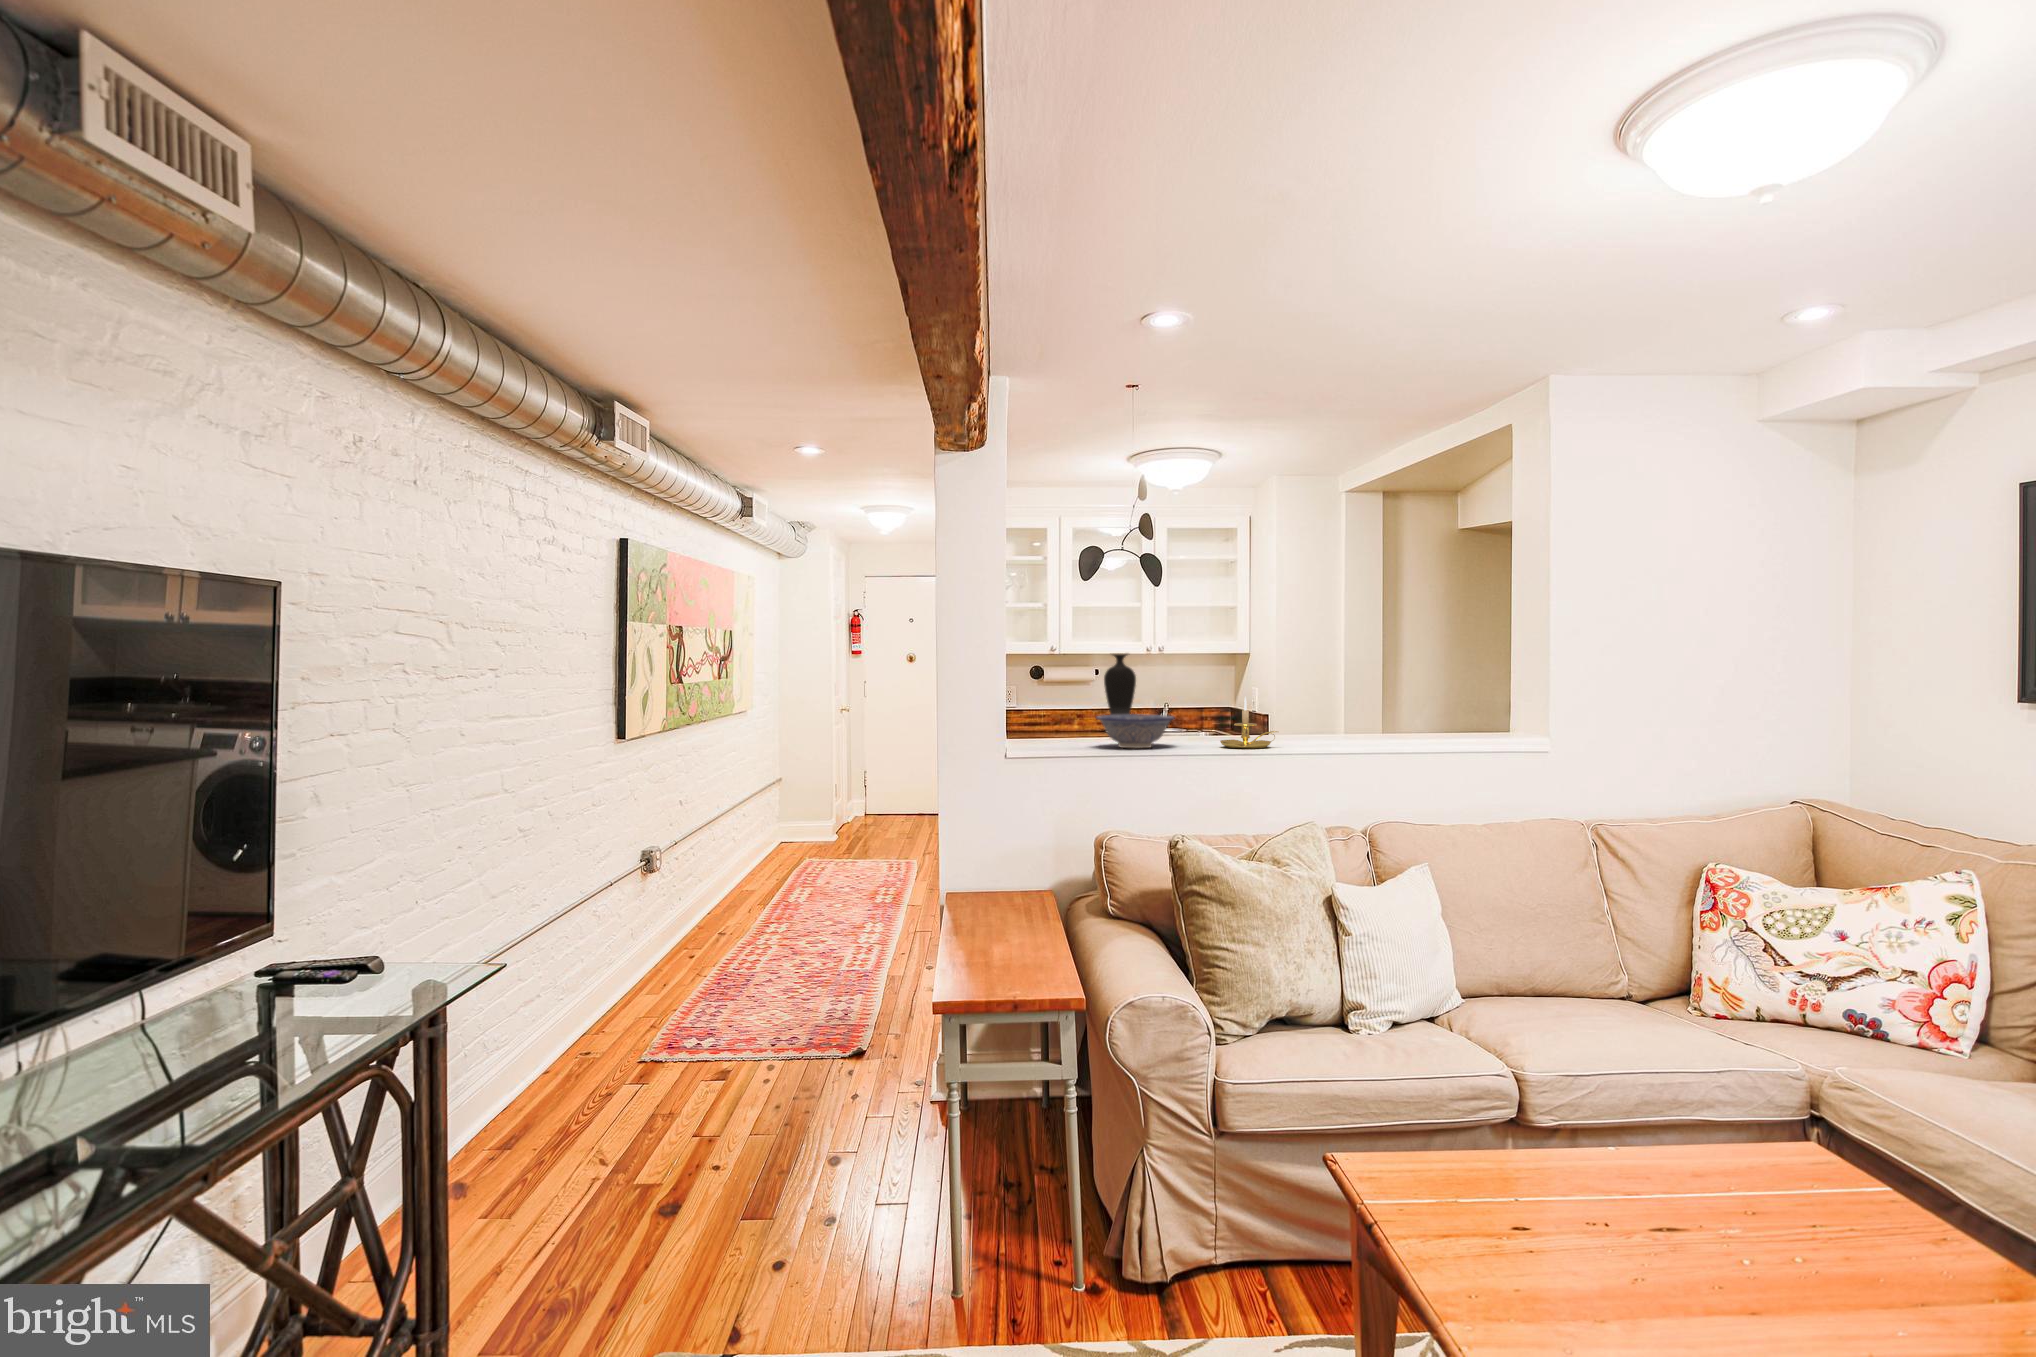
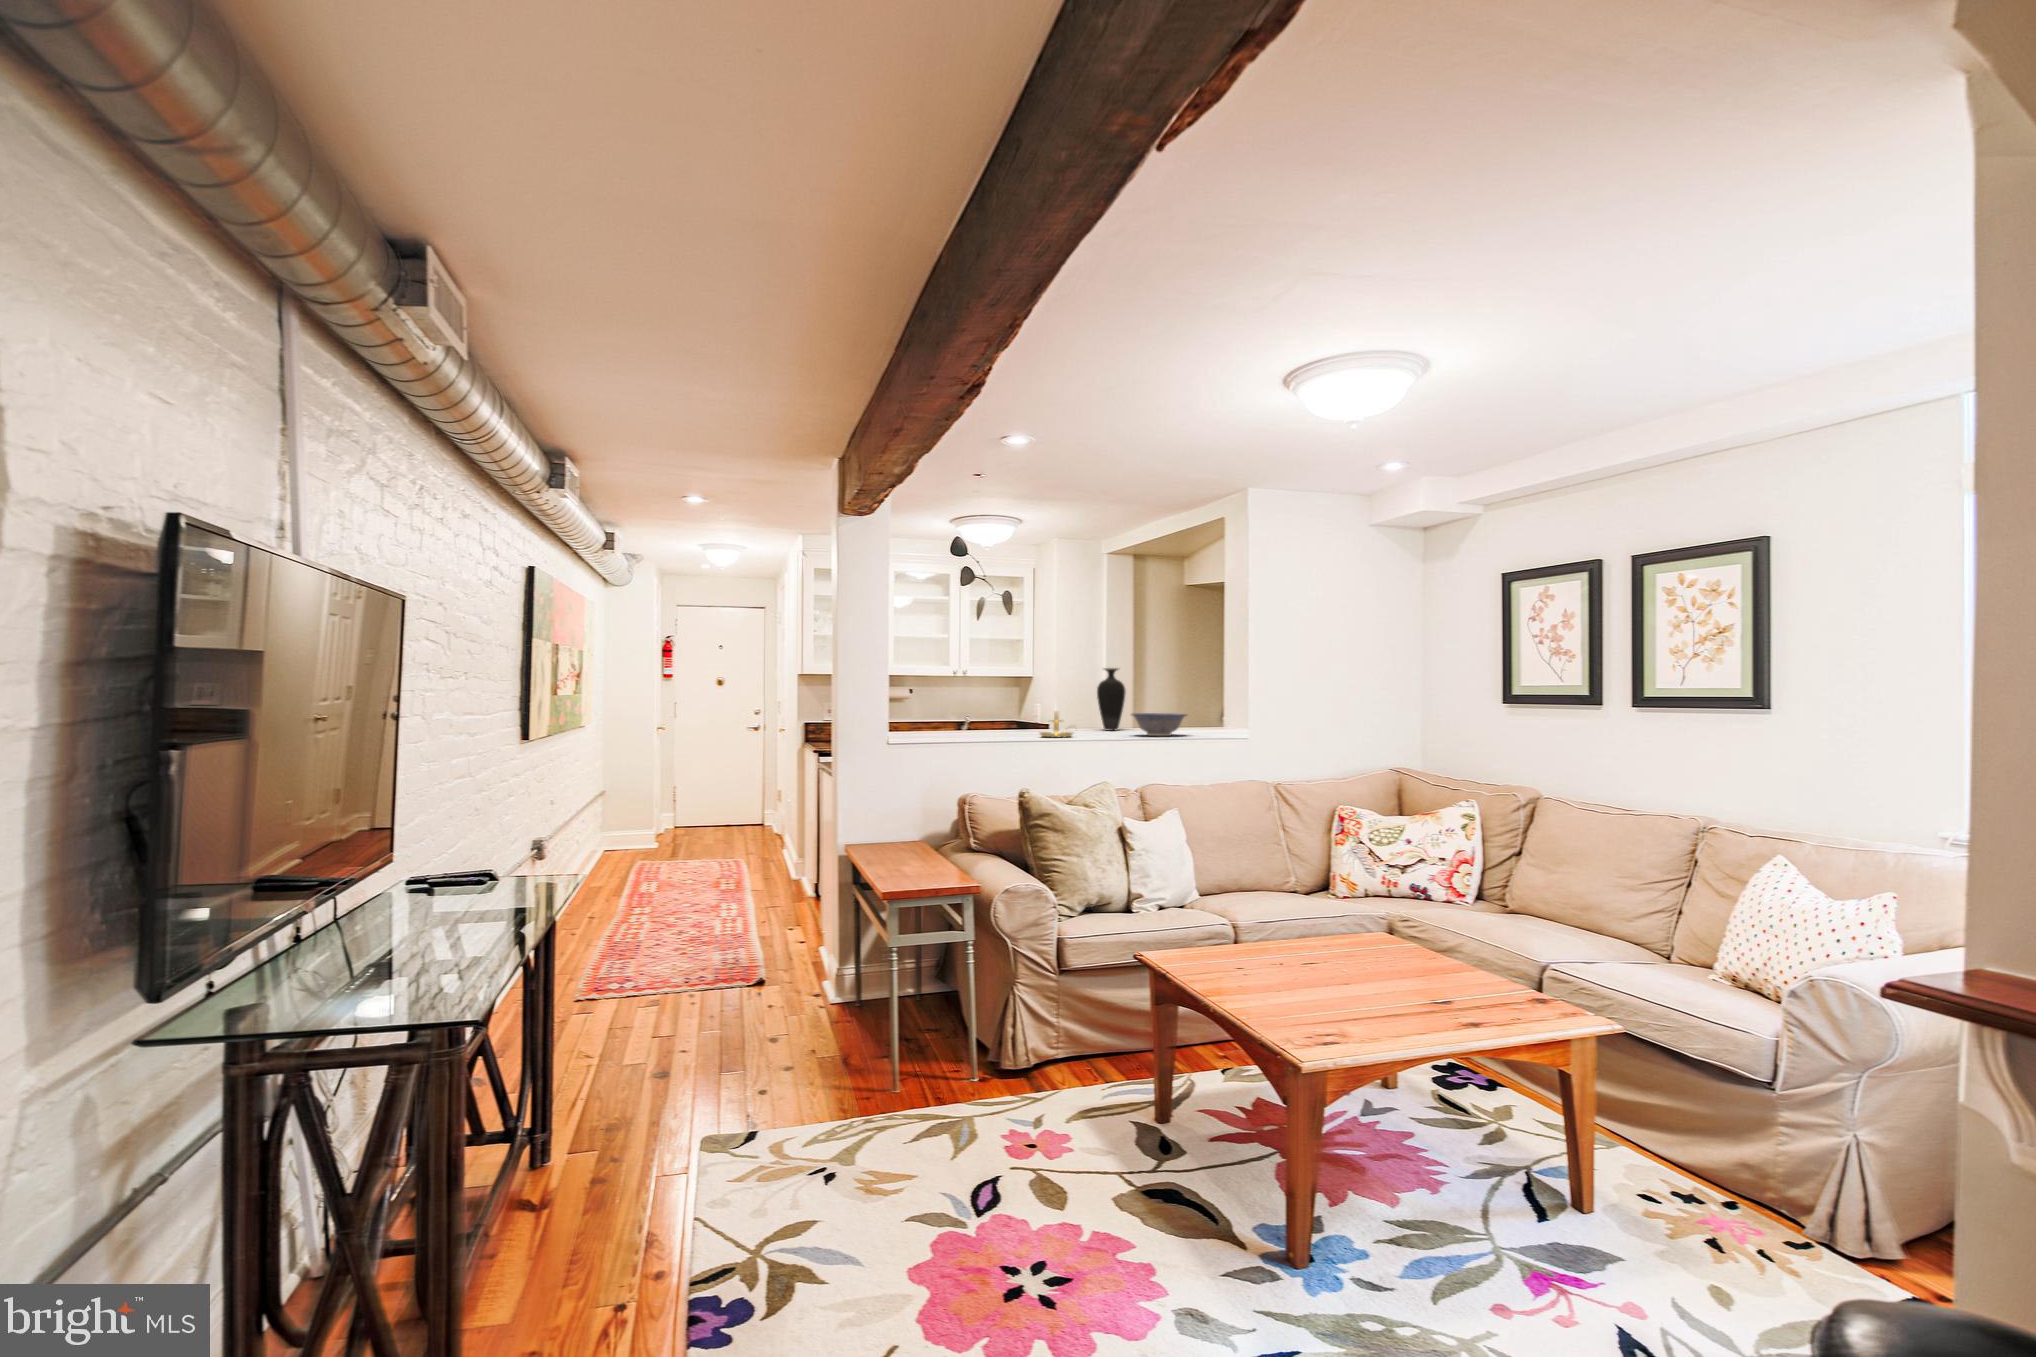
vase: present [1104,653,1136,715] -> present [1097,668,1126,731]
decorative bowl: present [1096,714,1174,748] -> present [1132,713,1187,736]

